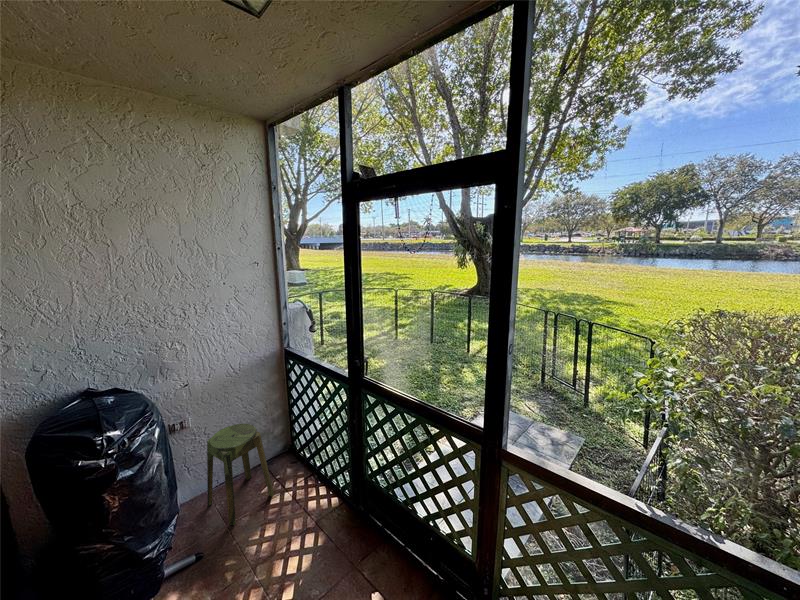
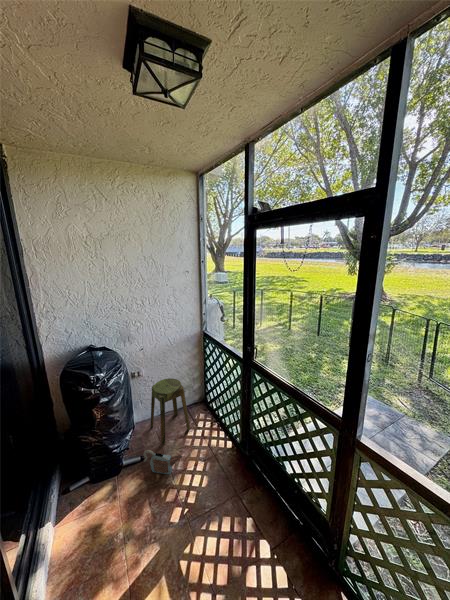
watering can: none [201,534,268,573] -> present [143,450,182,474]

